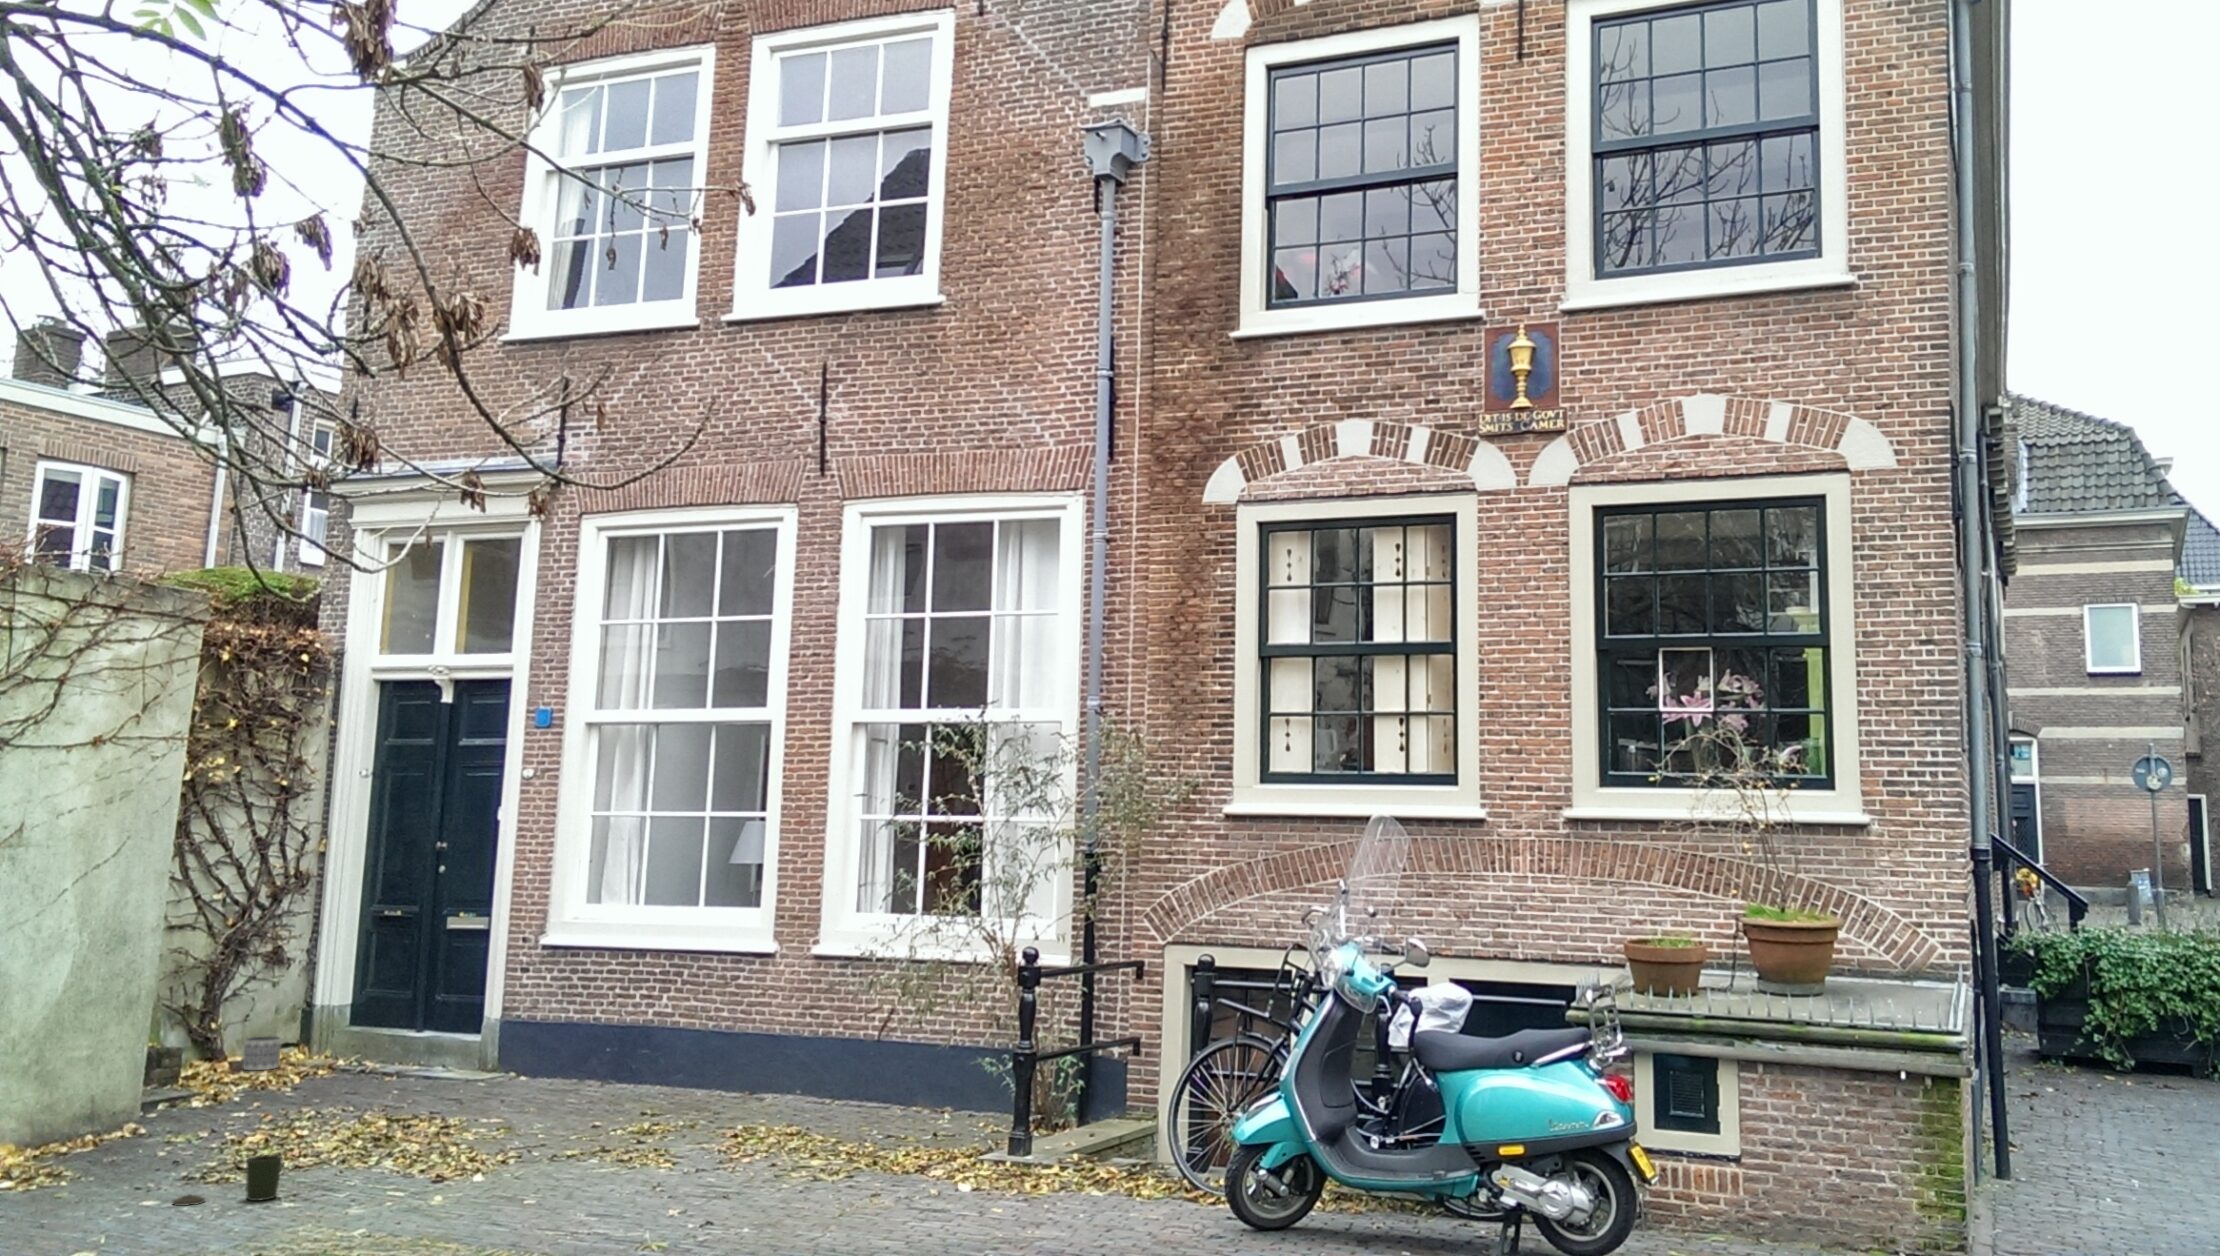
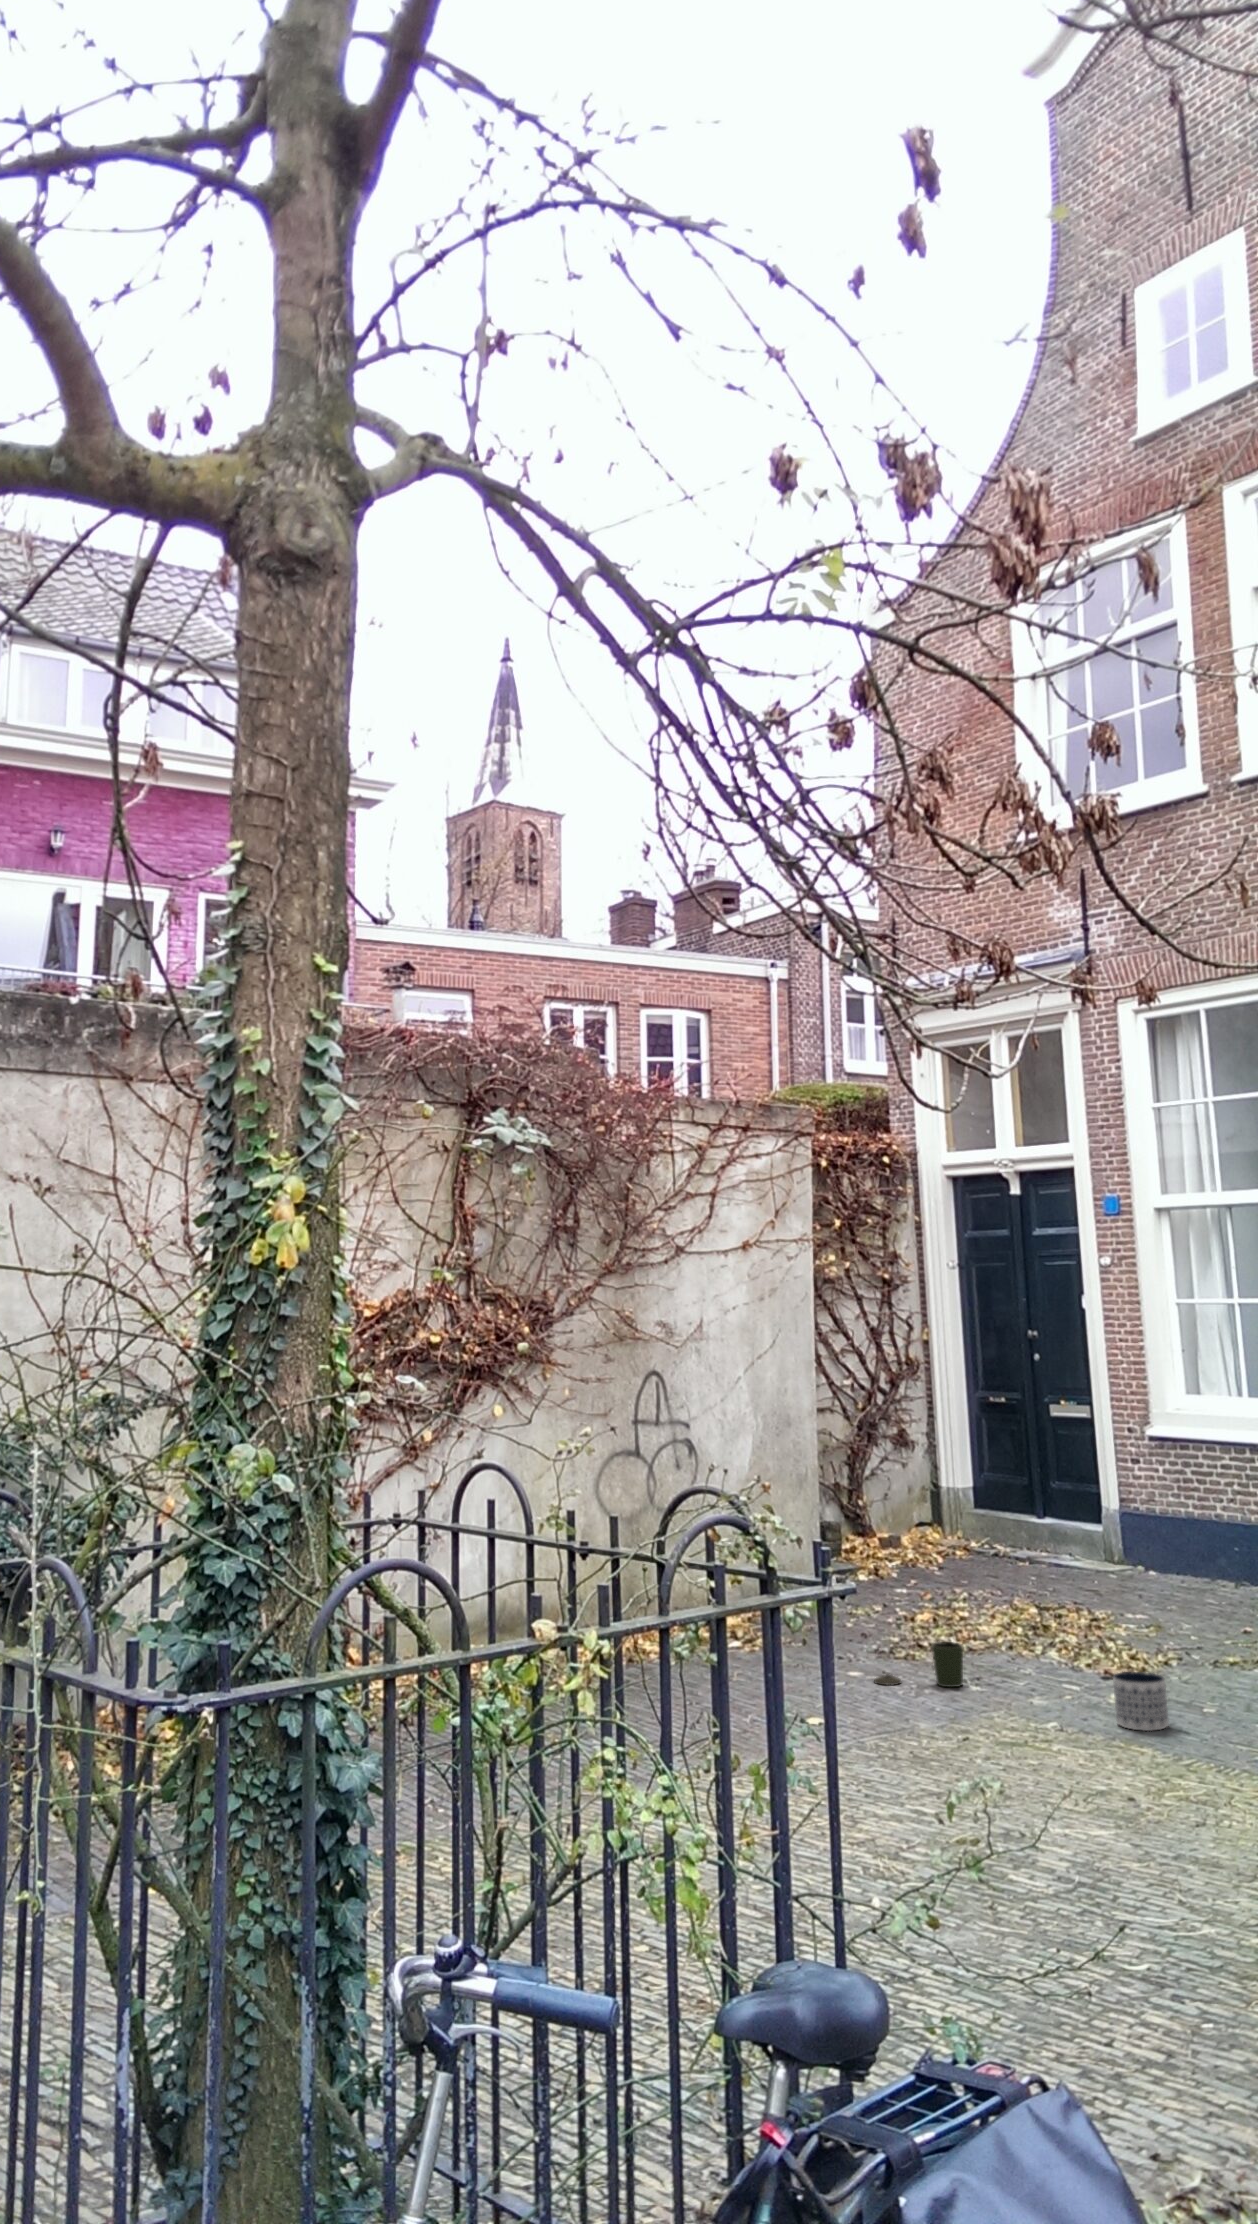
planter: present [243,1036,281,1071] -> present [1113,1672,1169,1731]

